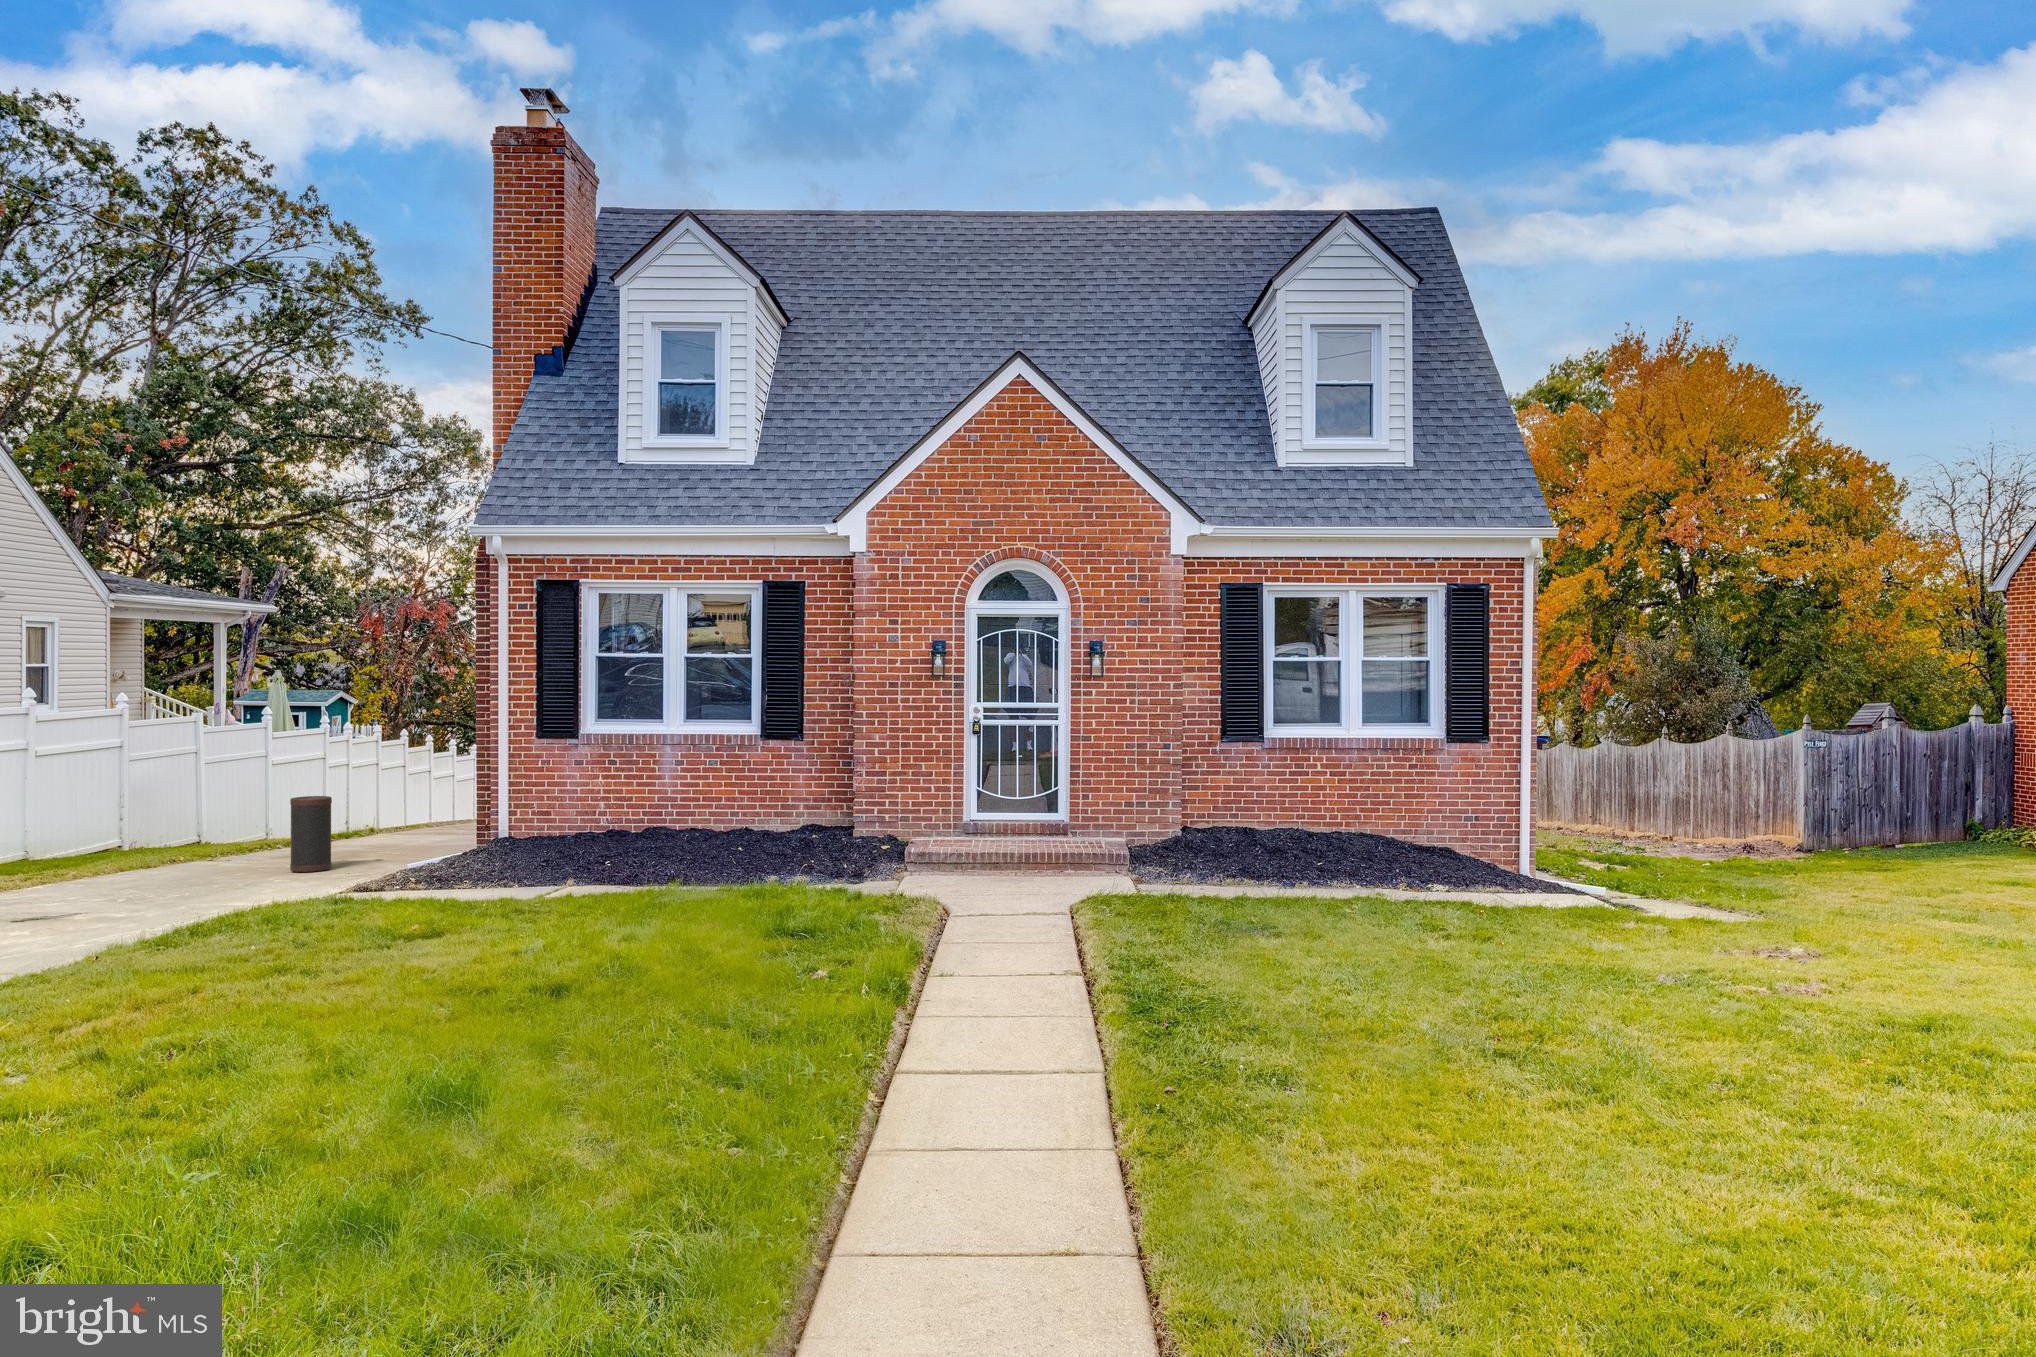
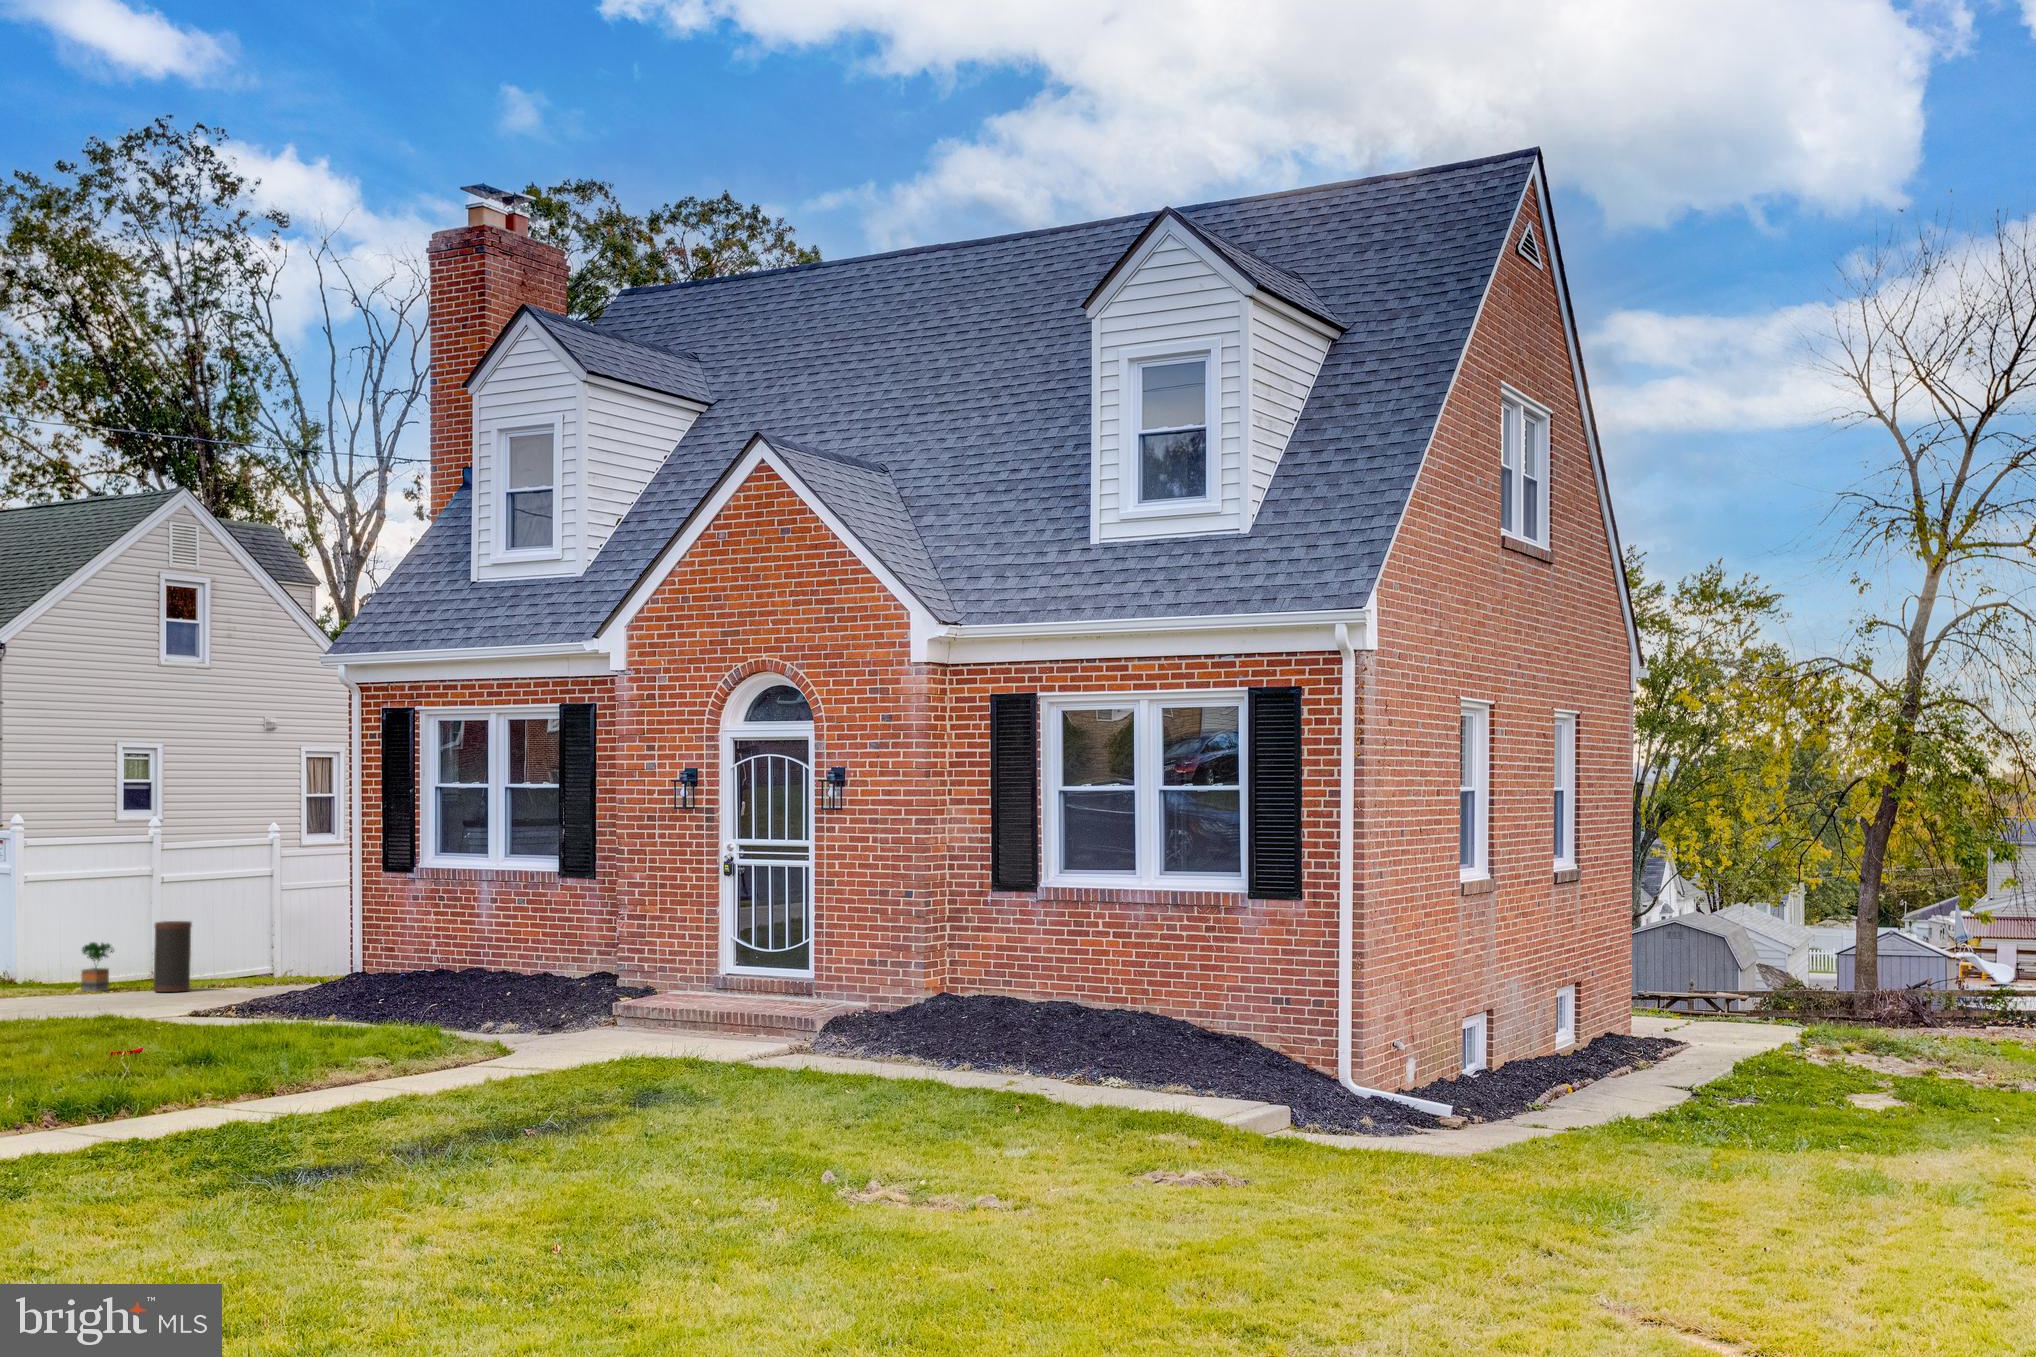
potted tree: none [189,823,230,878] -> present [81,942,114,992]

